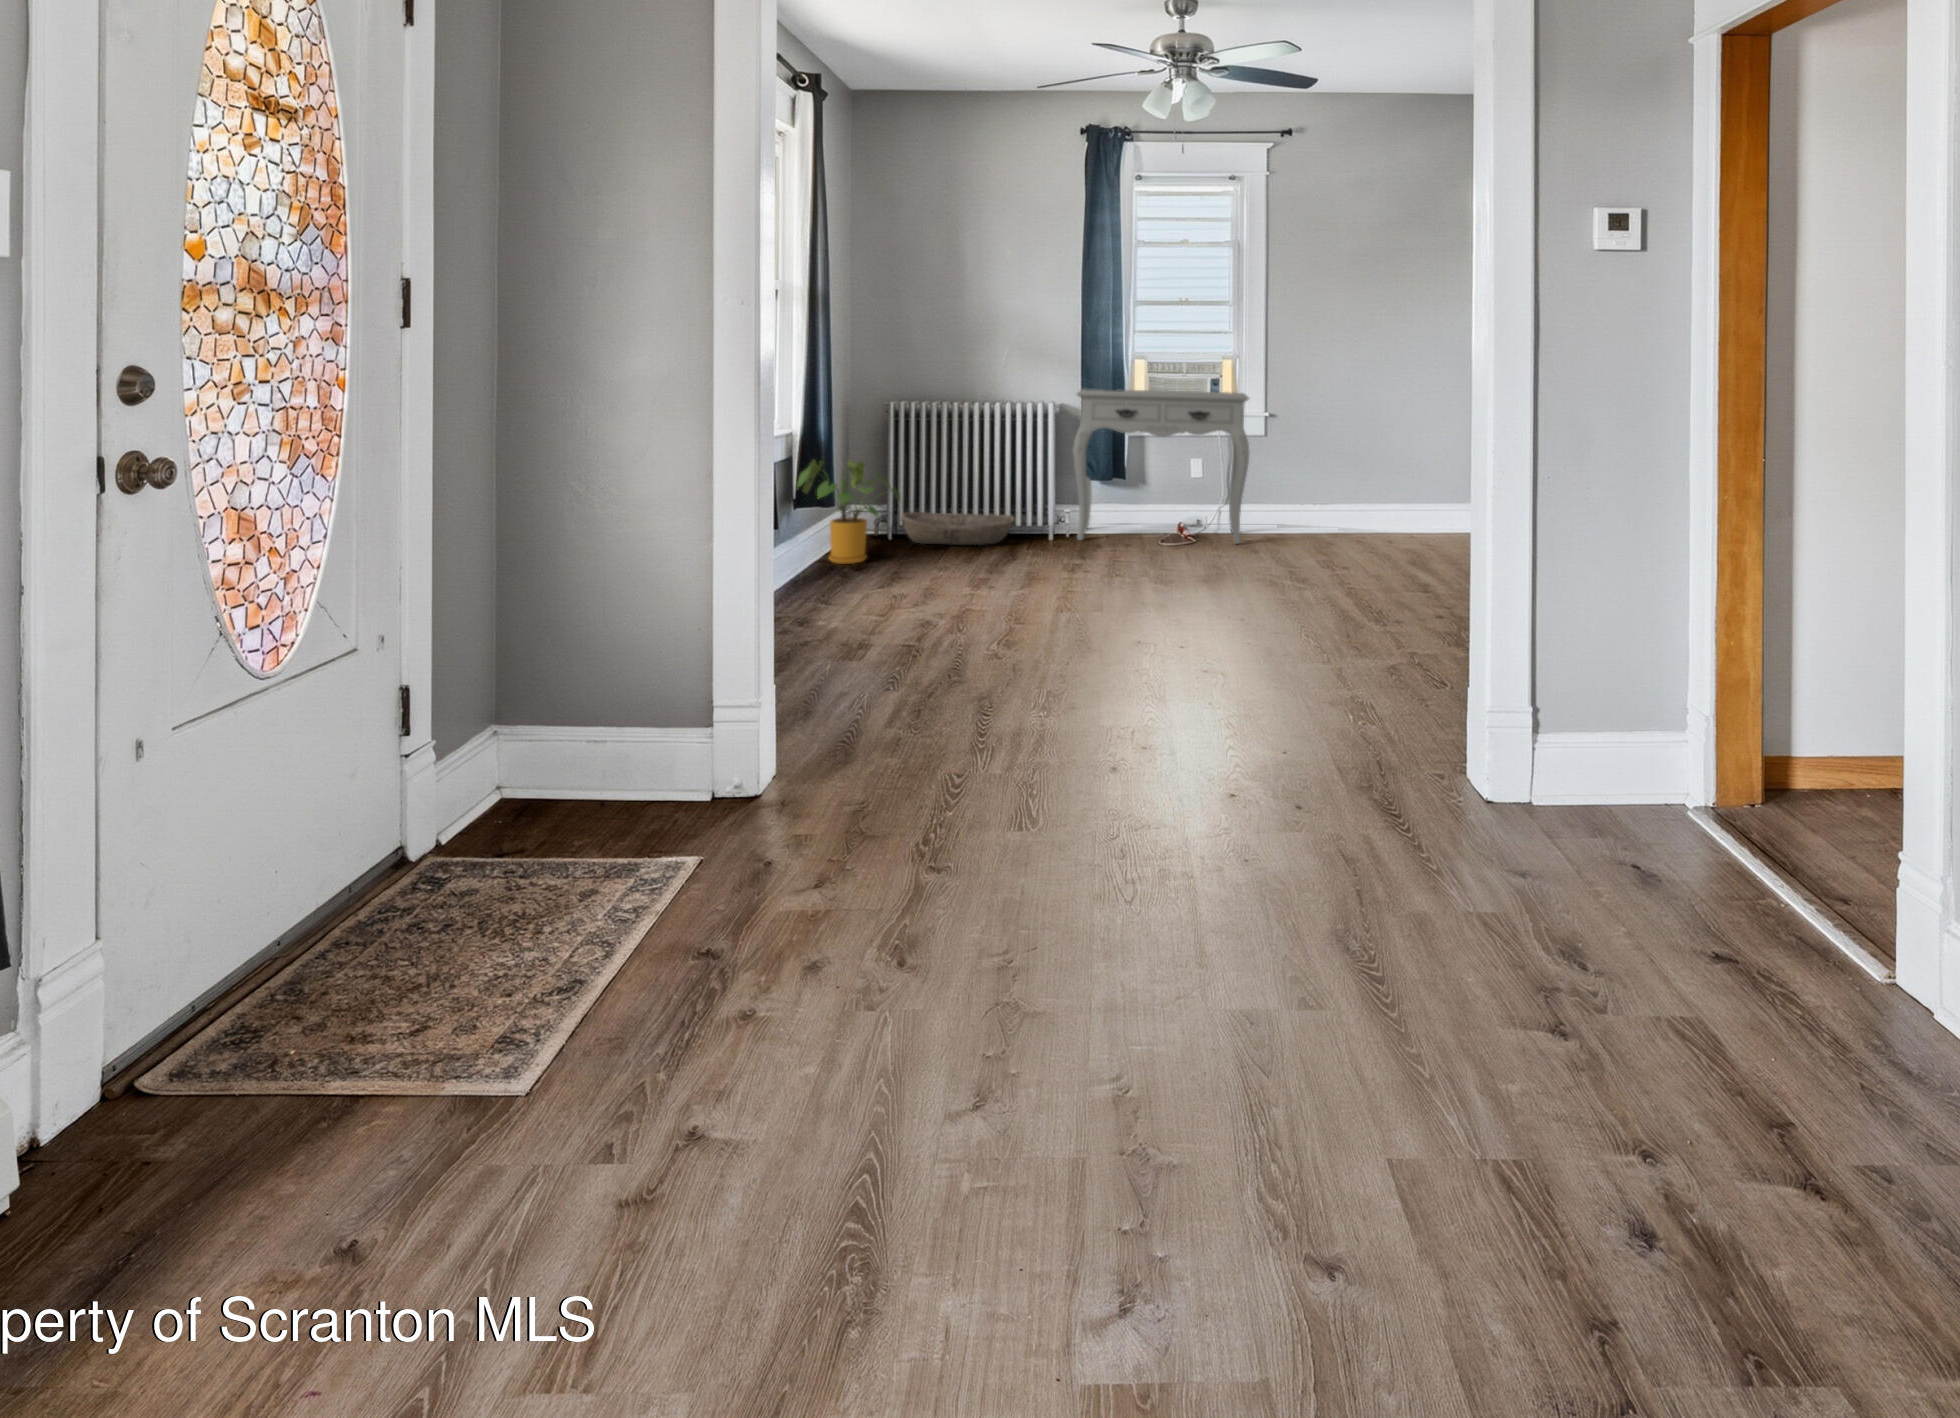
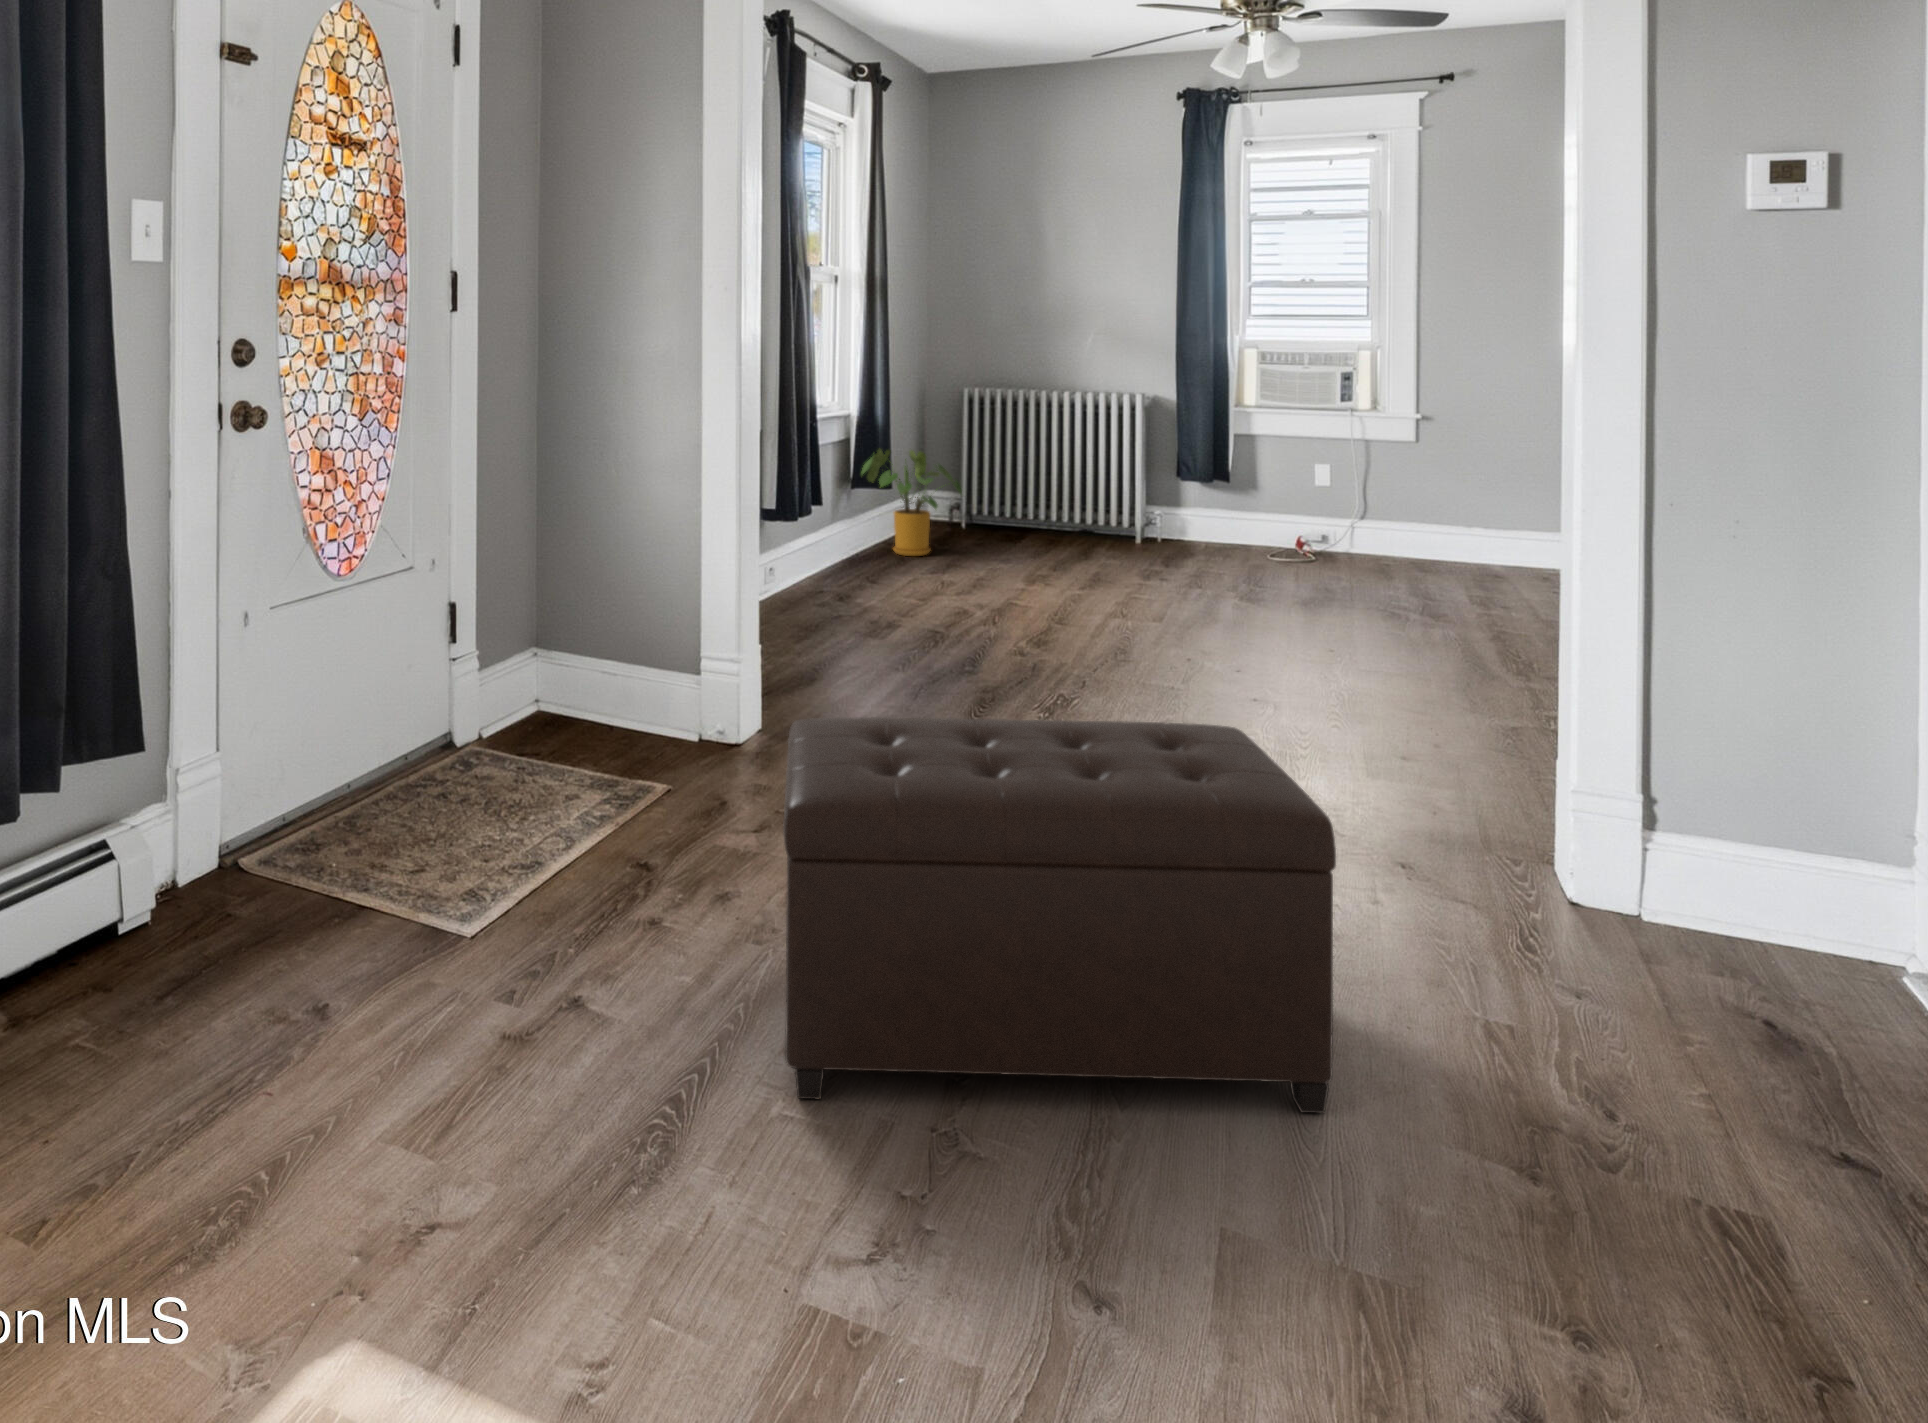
console table: present [1073,389,1250,544] -> none [1160,380,1384,570]
basket: present [901,512,1013,545] -> none [973,509,1092,548]
ottoman: none [929,709,1441,1161] -> present [783,717,1336,1113]

